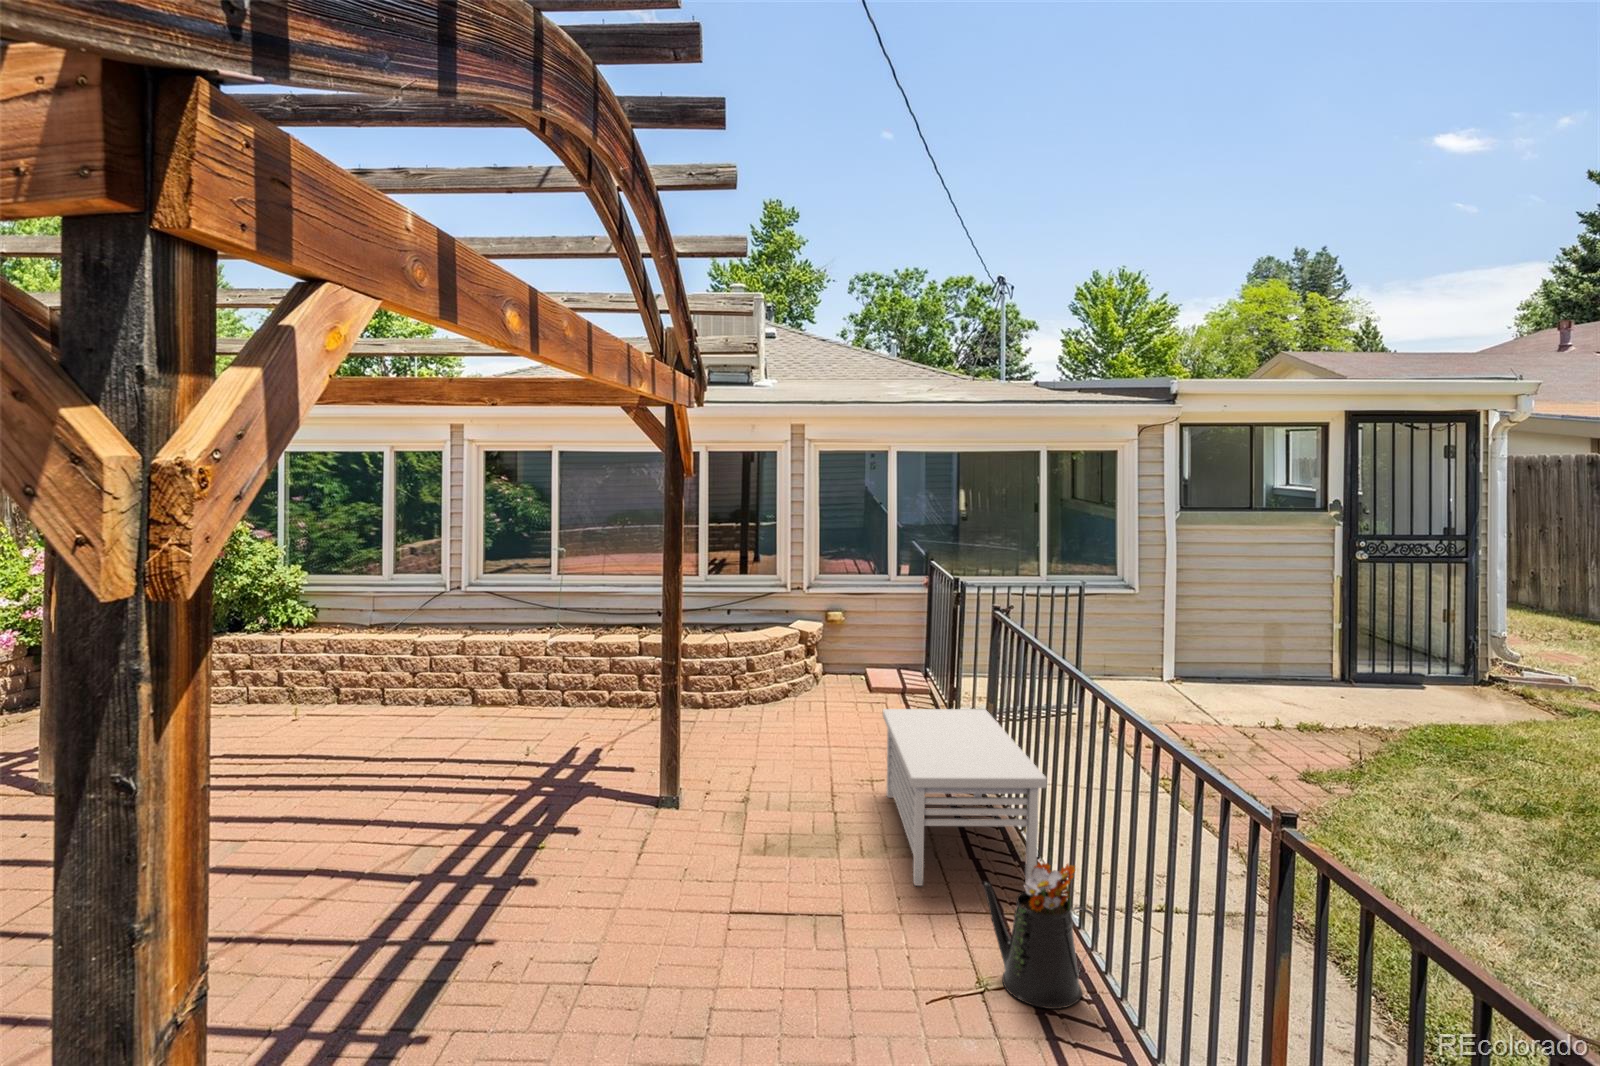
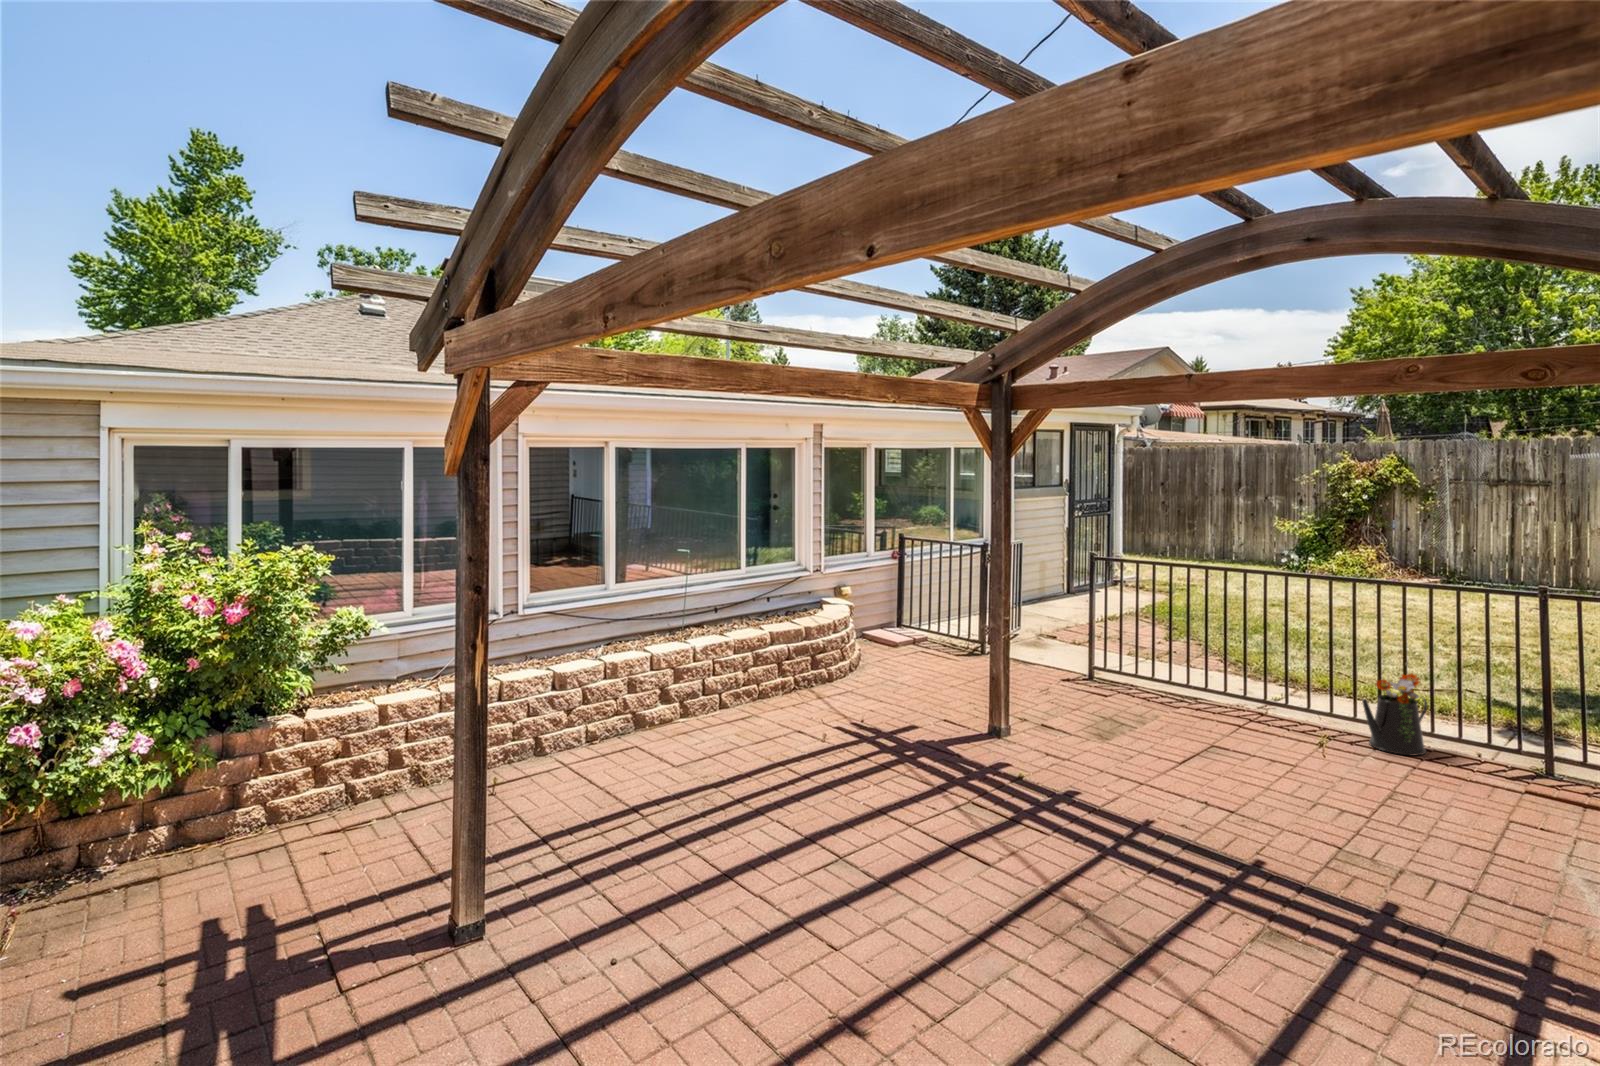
storage bench: present [883,709,1047,886] -> none [1089,623,1281,730]

